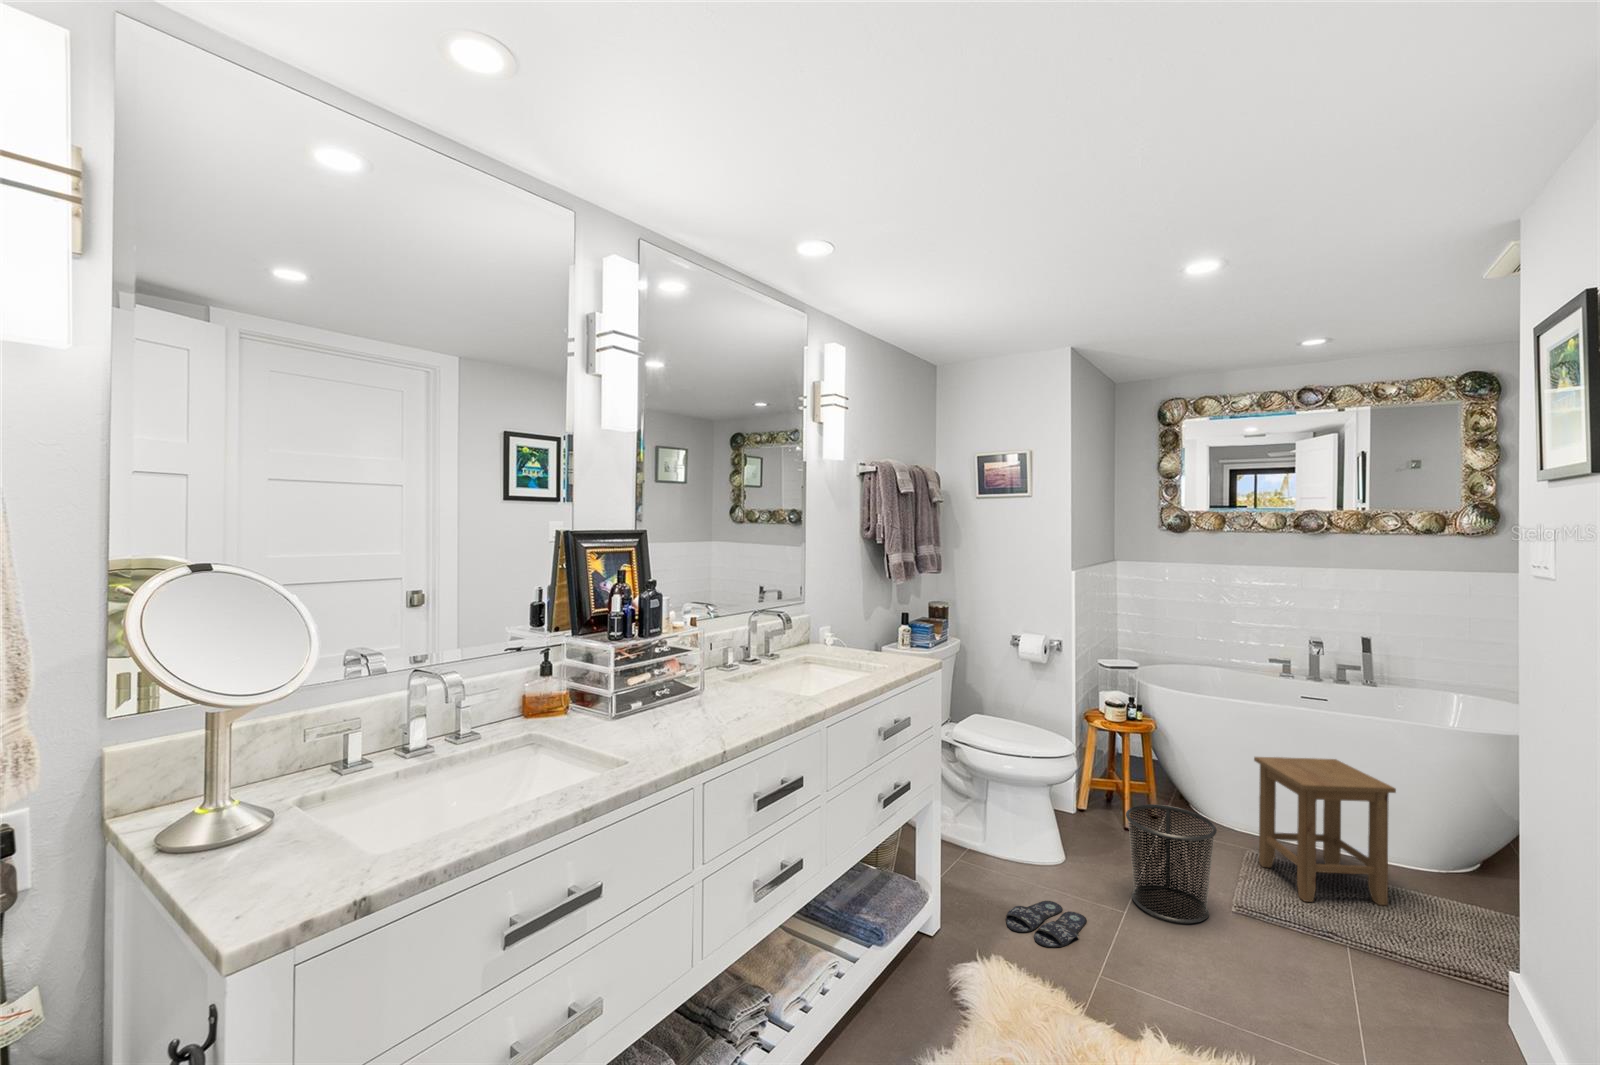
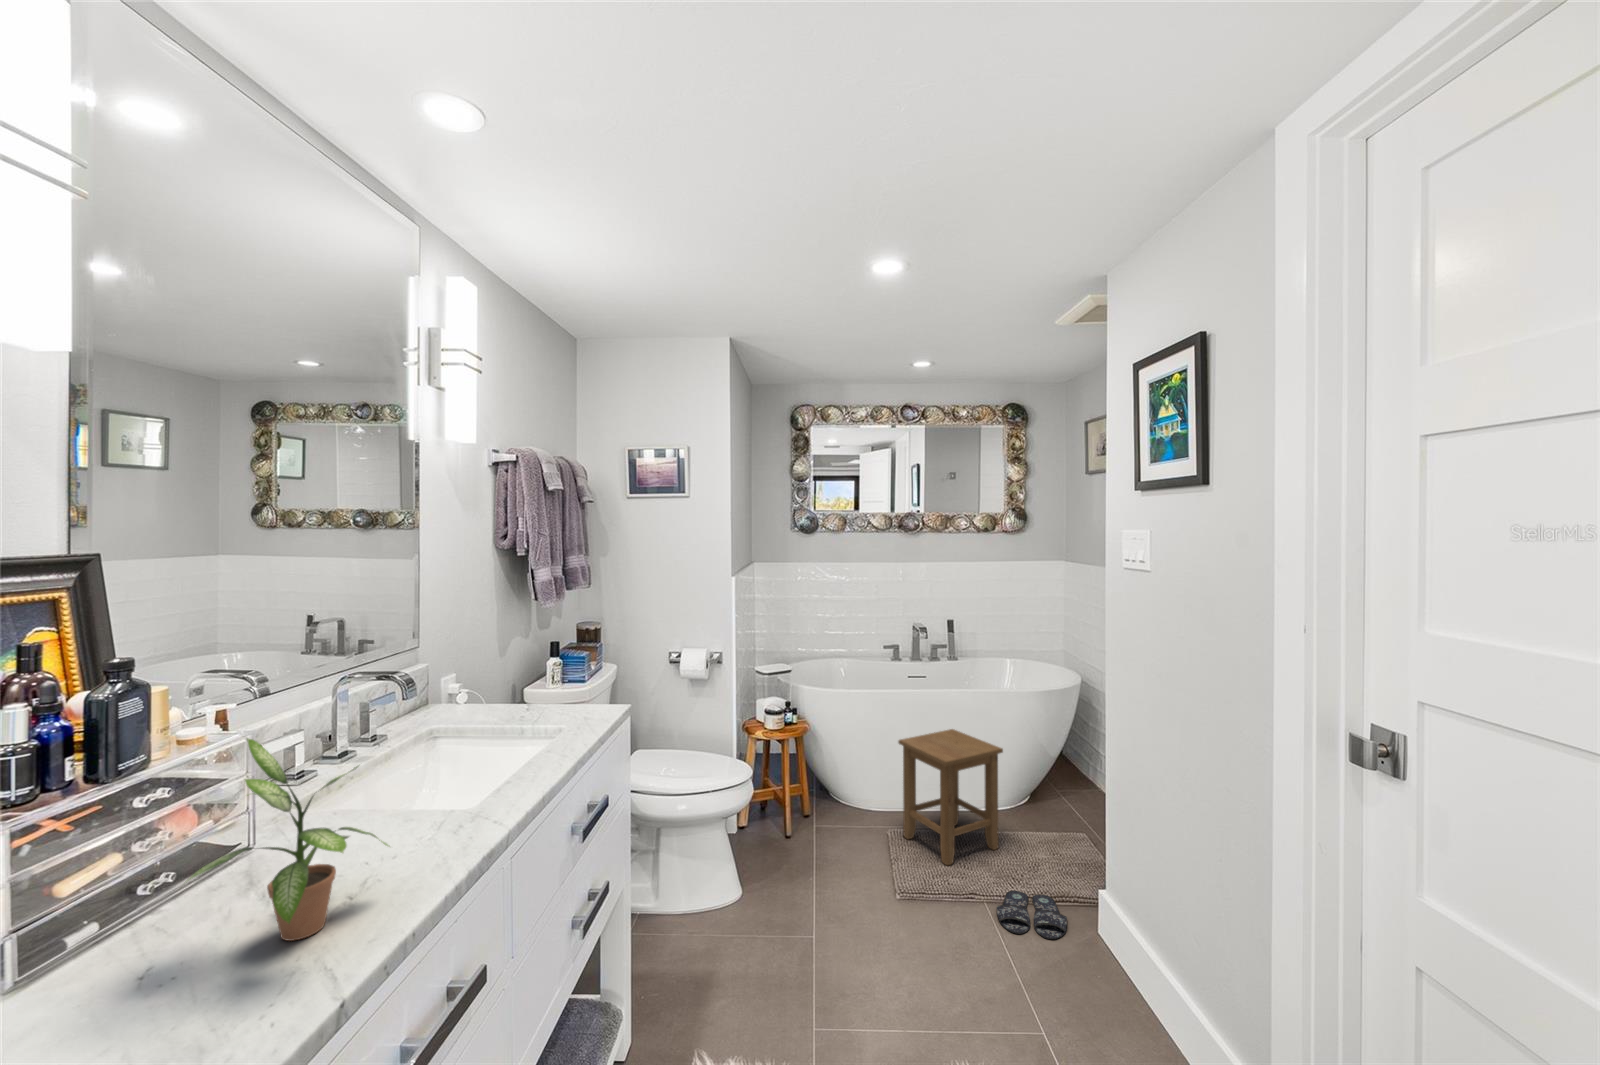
potted plant: none [671,618,760,723] -> present [188,739,388,941]
waste bin: present [1126,804,1217,923] -> none [812,808,892,929]
slippers: present [1006,901,1087,947] -> present [997,890,1067,939]

